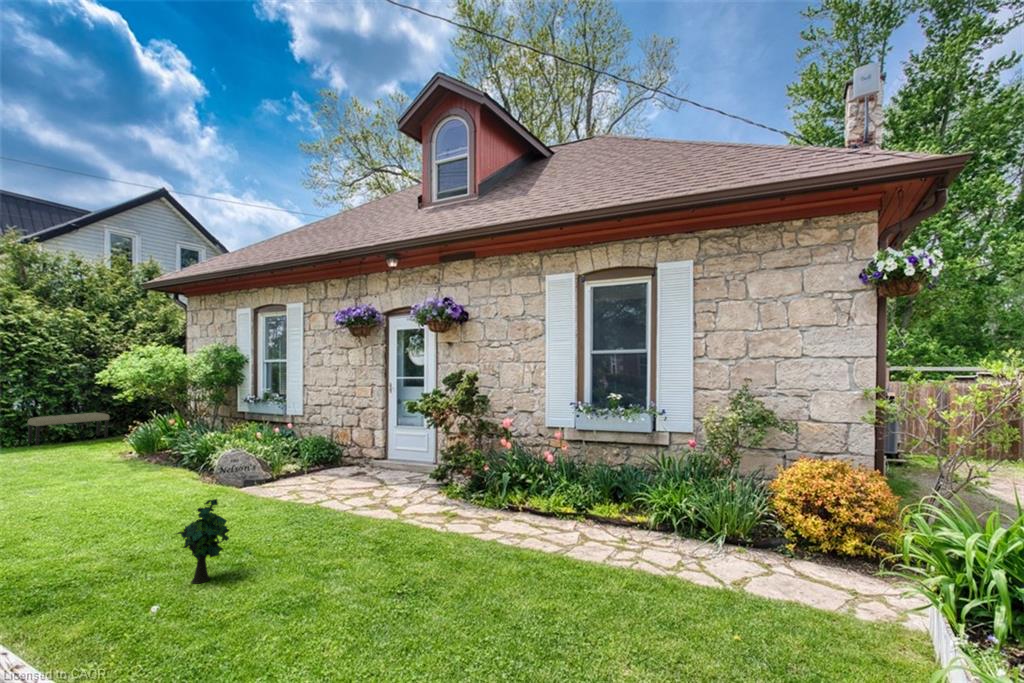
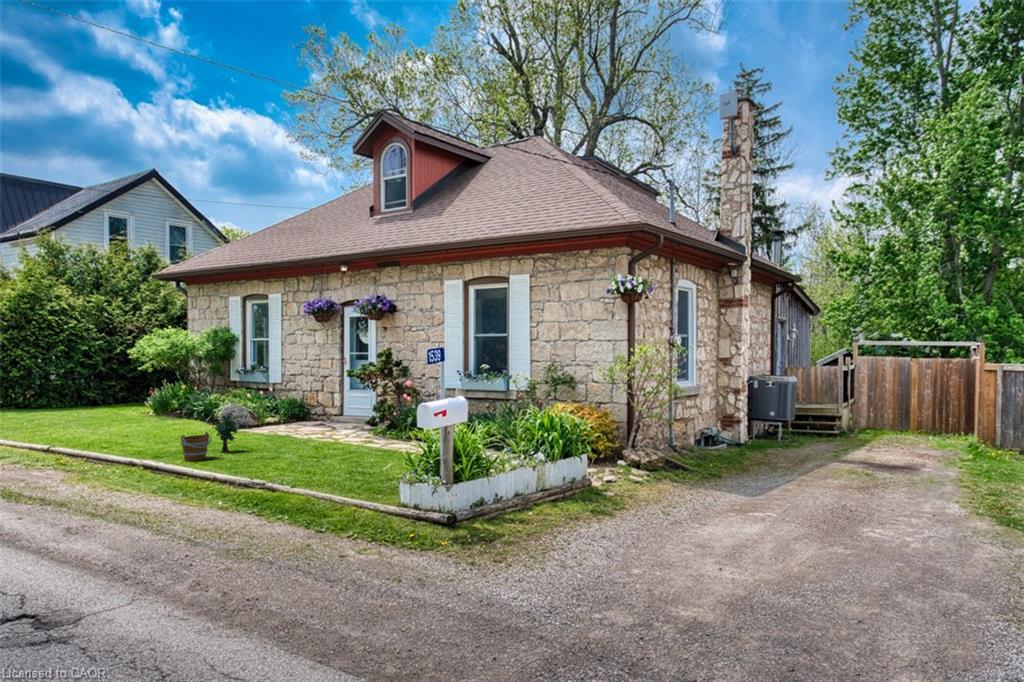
bench: present [28,413,110,445] -> none [71,382,129,406]
bucket: none [84,554,165,634] -> present [181,432,212,461]

